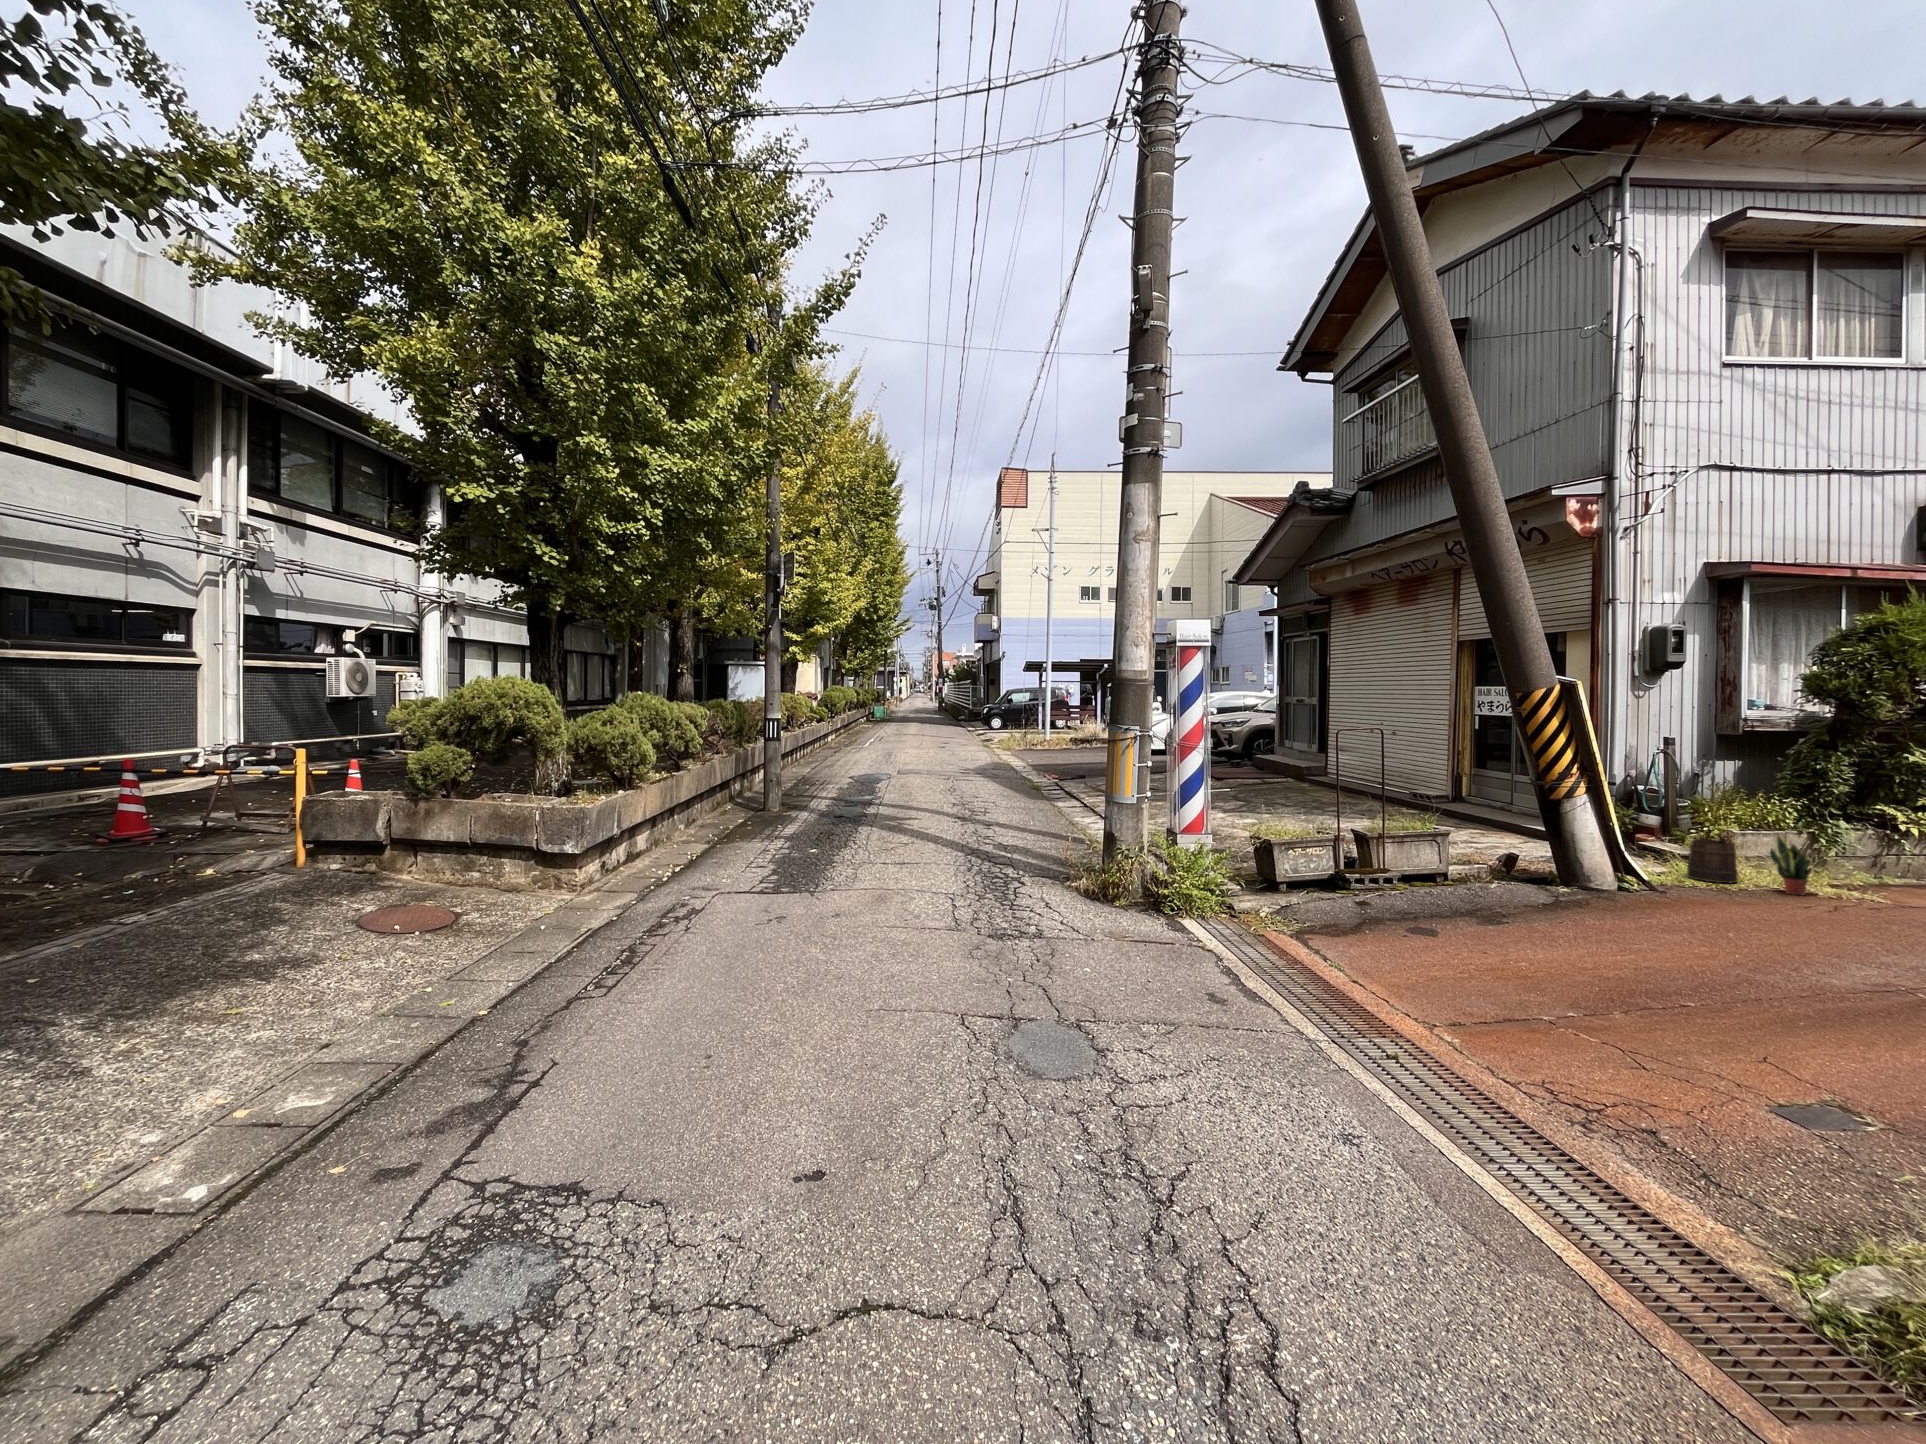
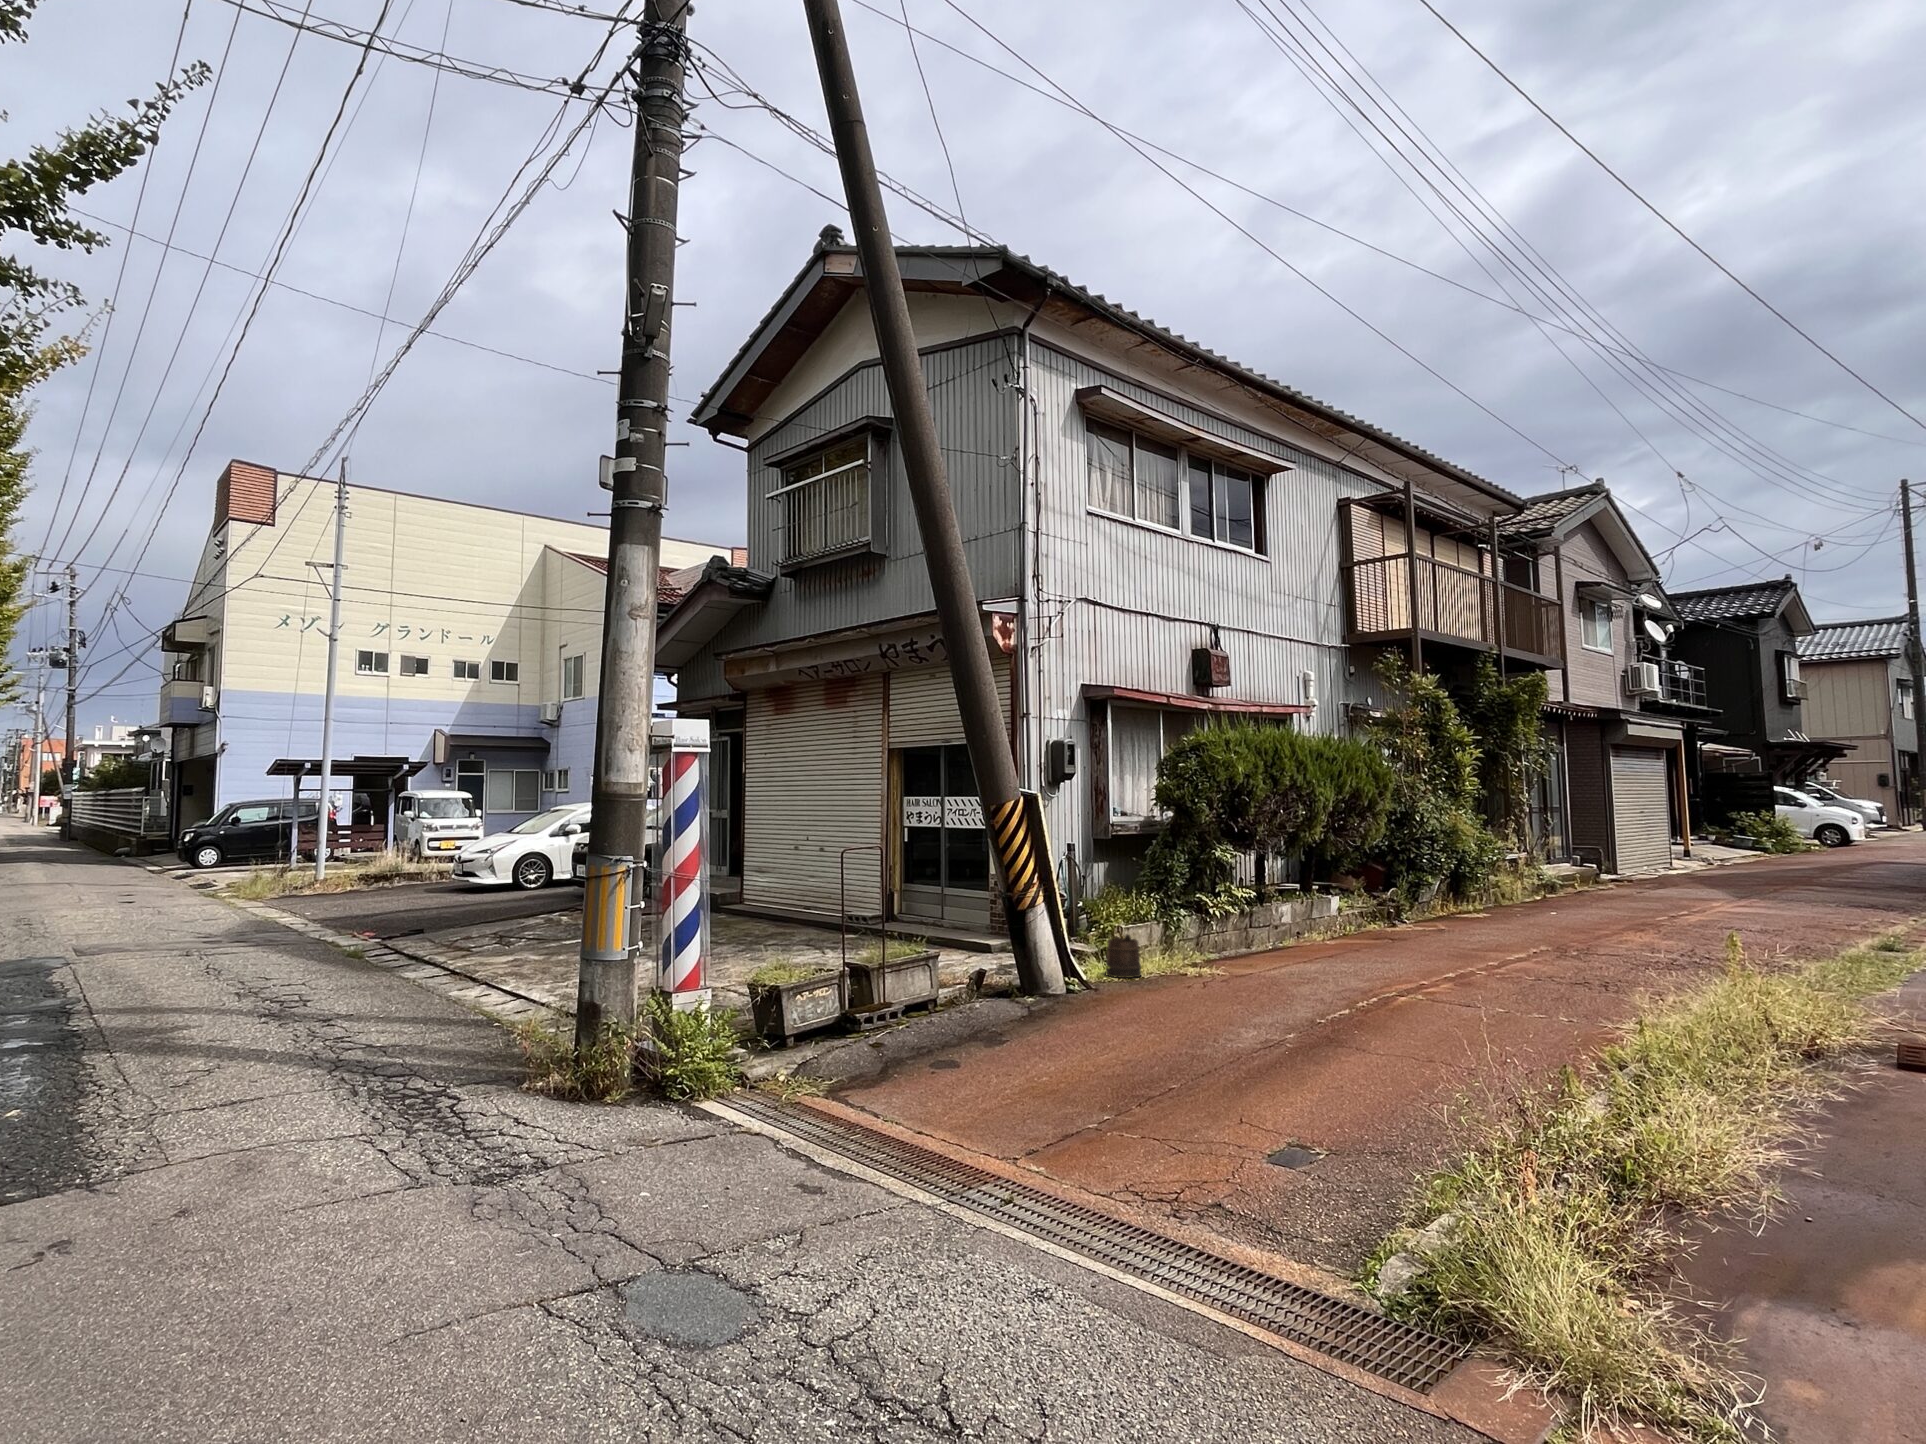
potted plant: present [1770,836,1822,895] -> none [1164,928,1199,981]

